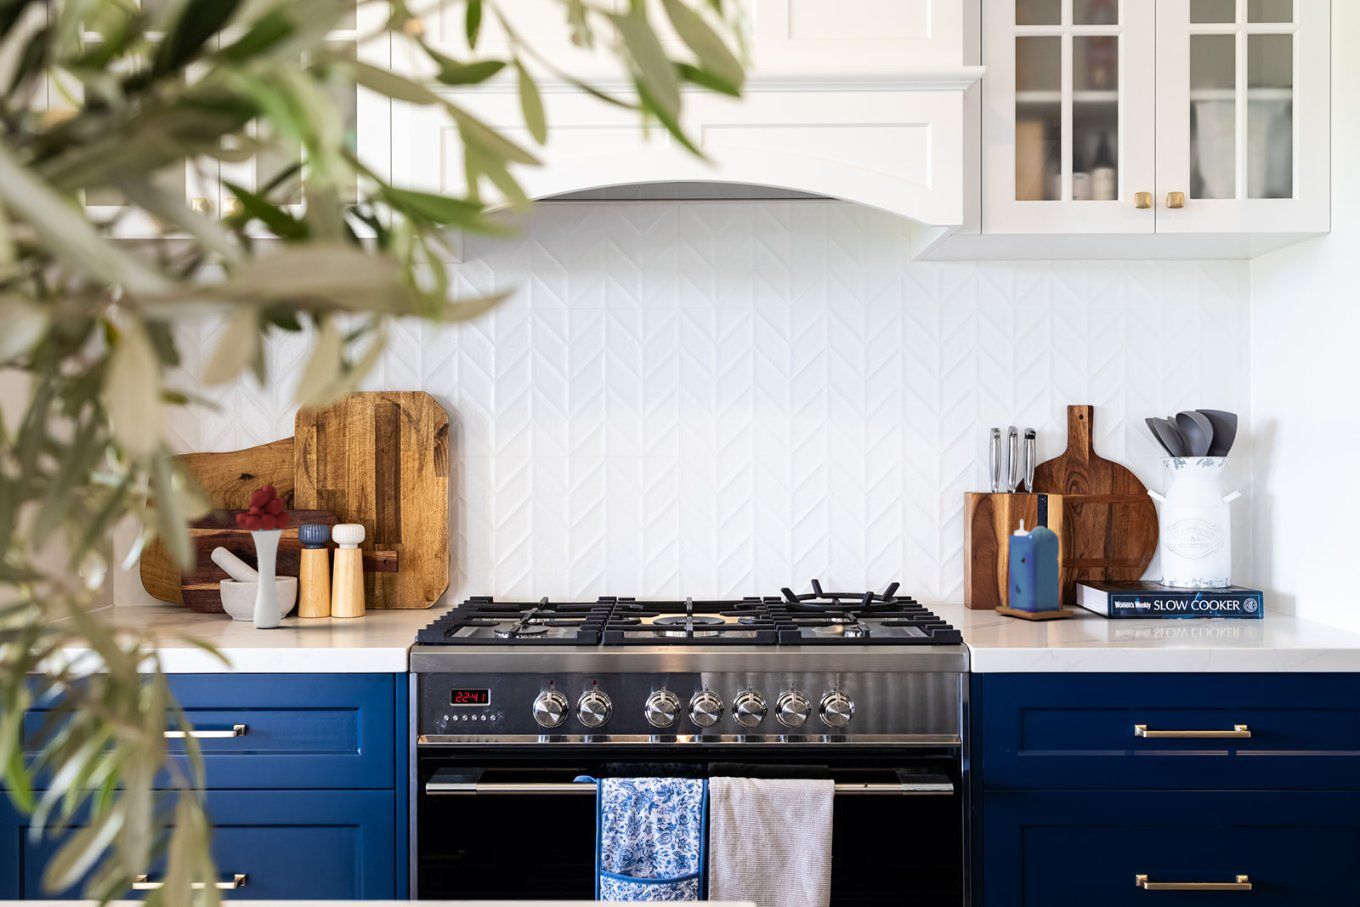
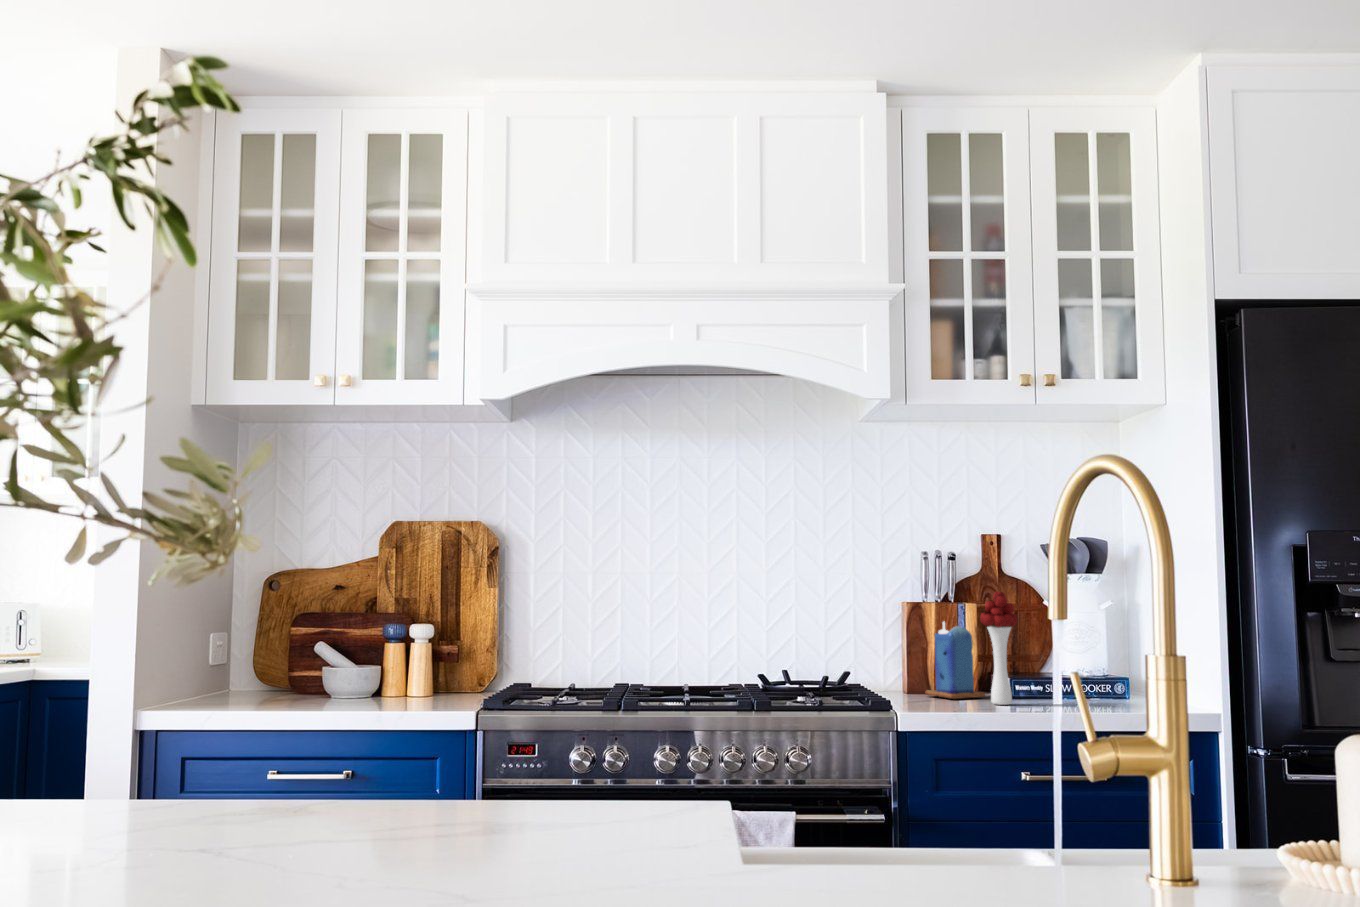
flower bouquet: present [236,485,290,628] -> present [980,592,1017,705]

